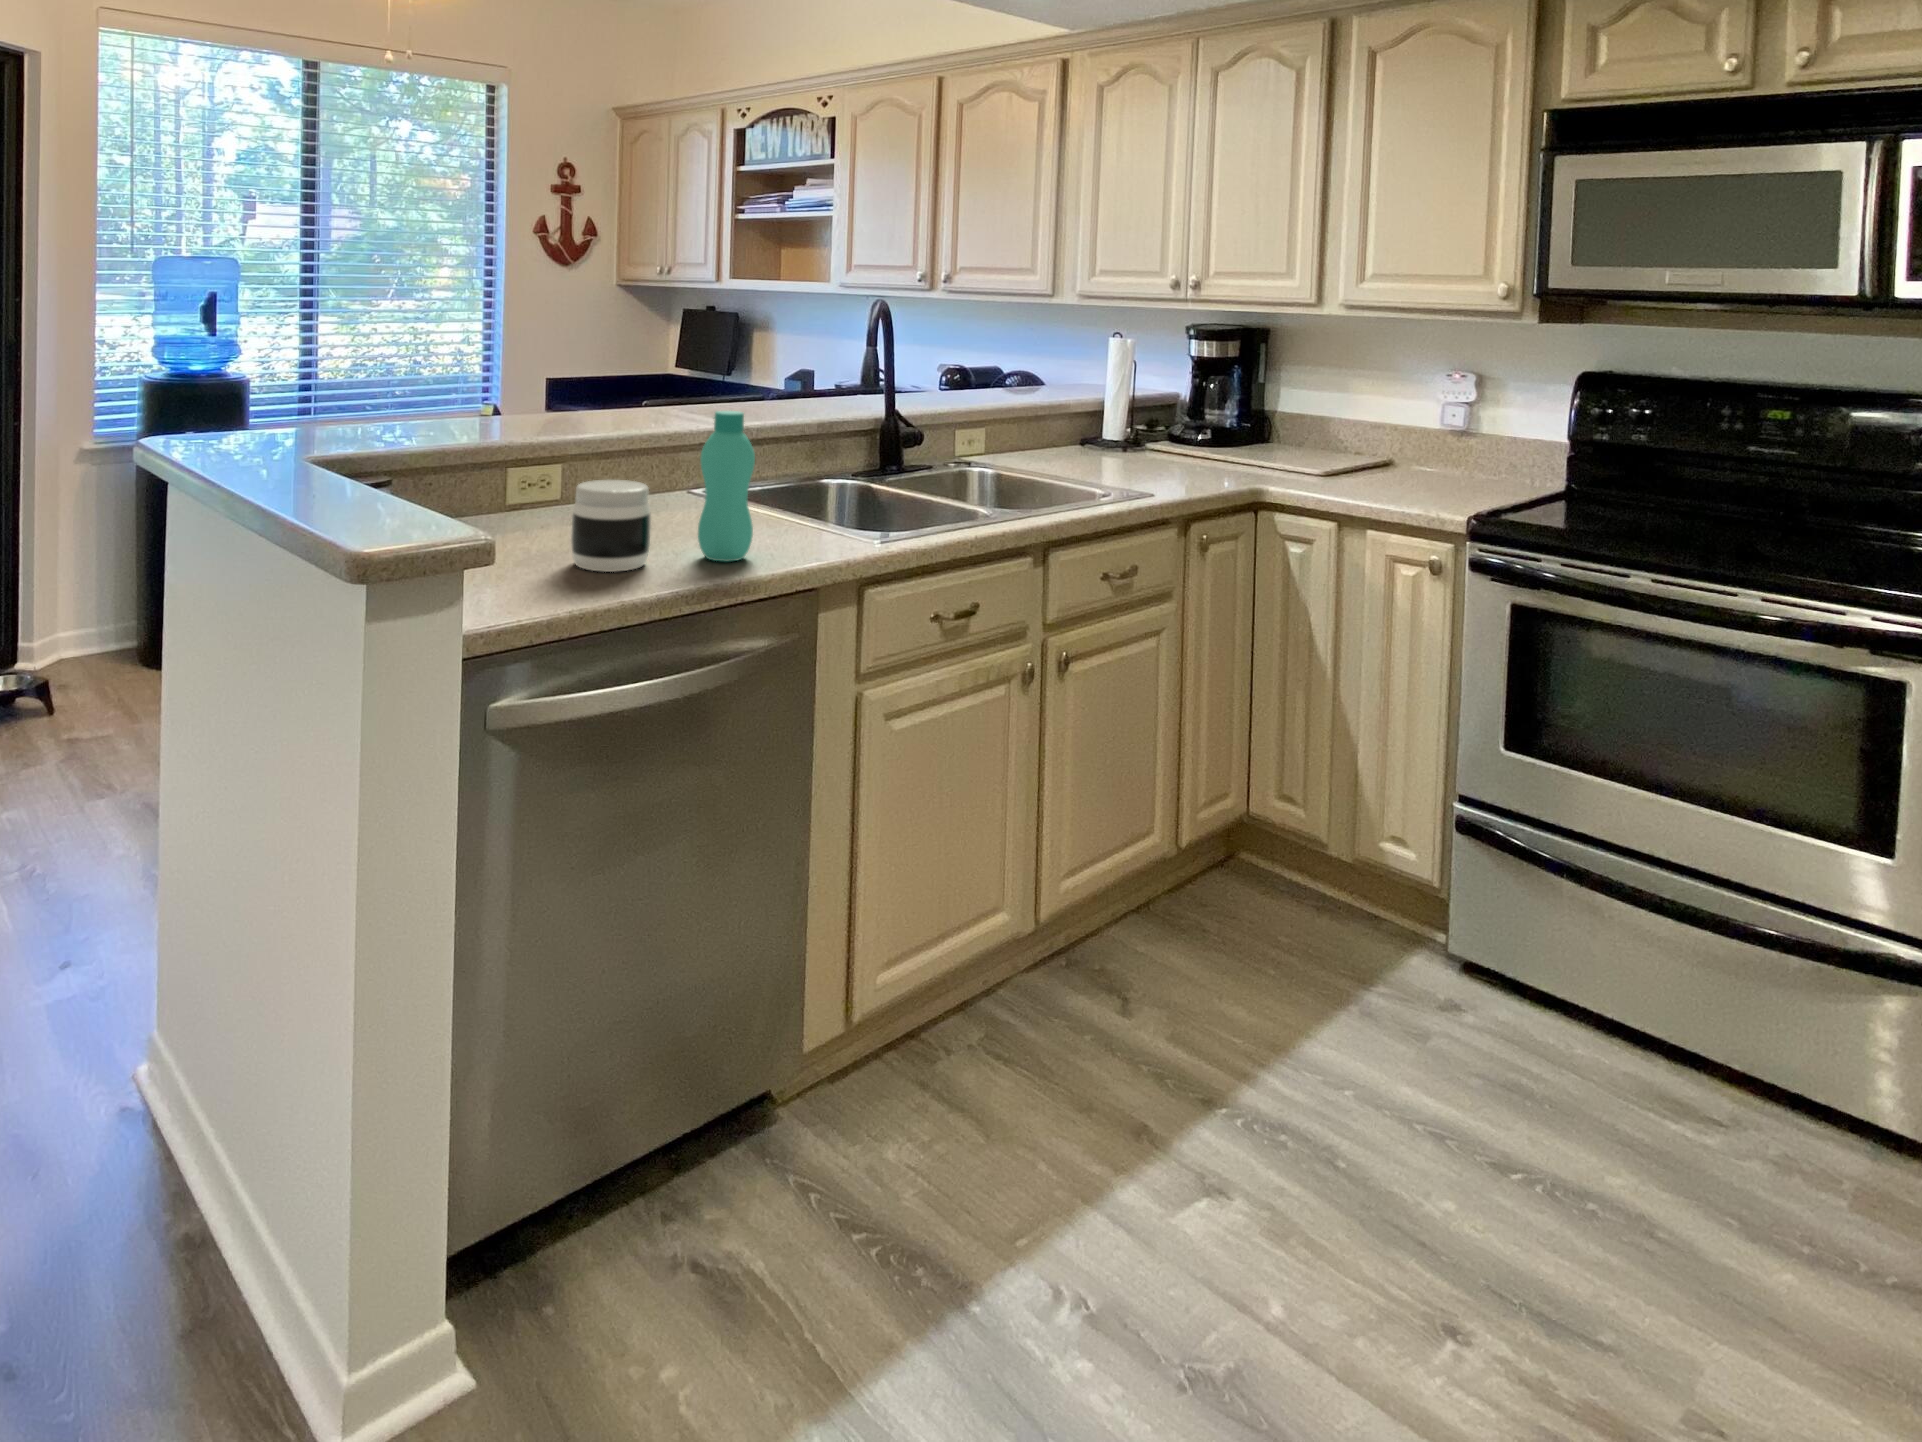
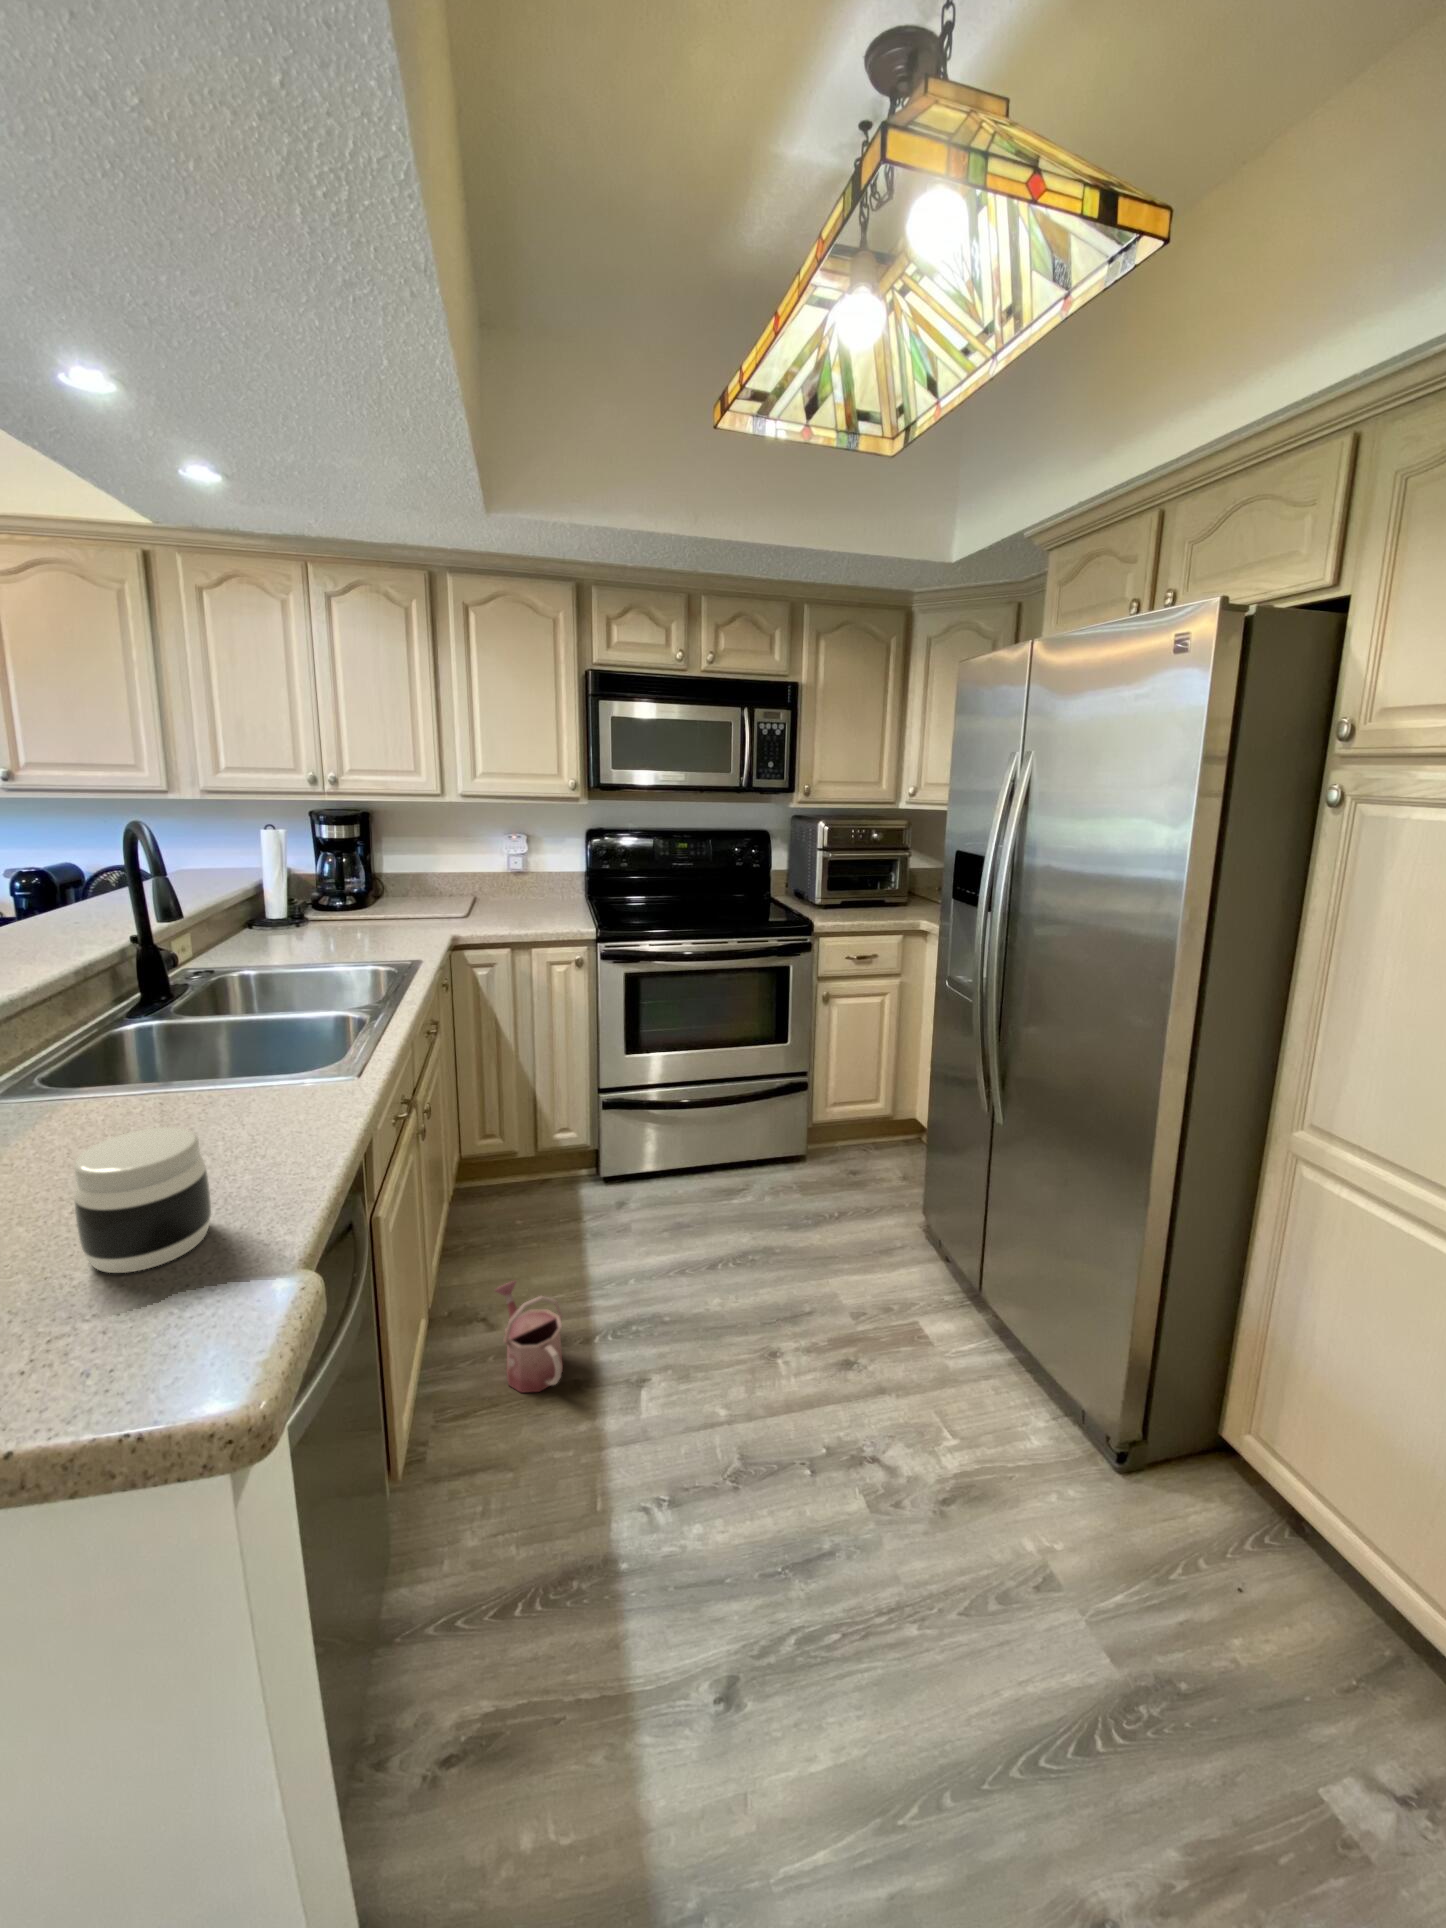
bottle: present [698,411,755,562] -> none [216,1000,298,1176]
watering can: none [1067,943,1158,1107] -> present [495,1281,563,1393]

